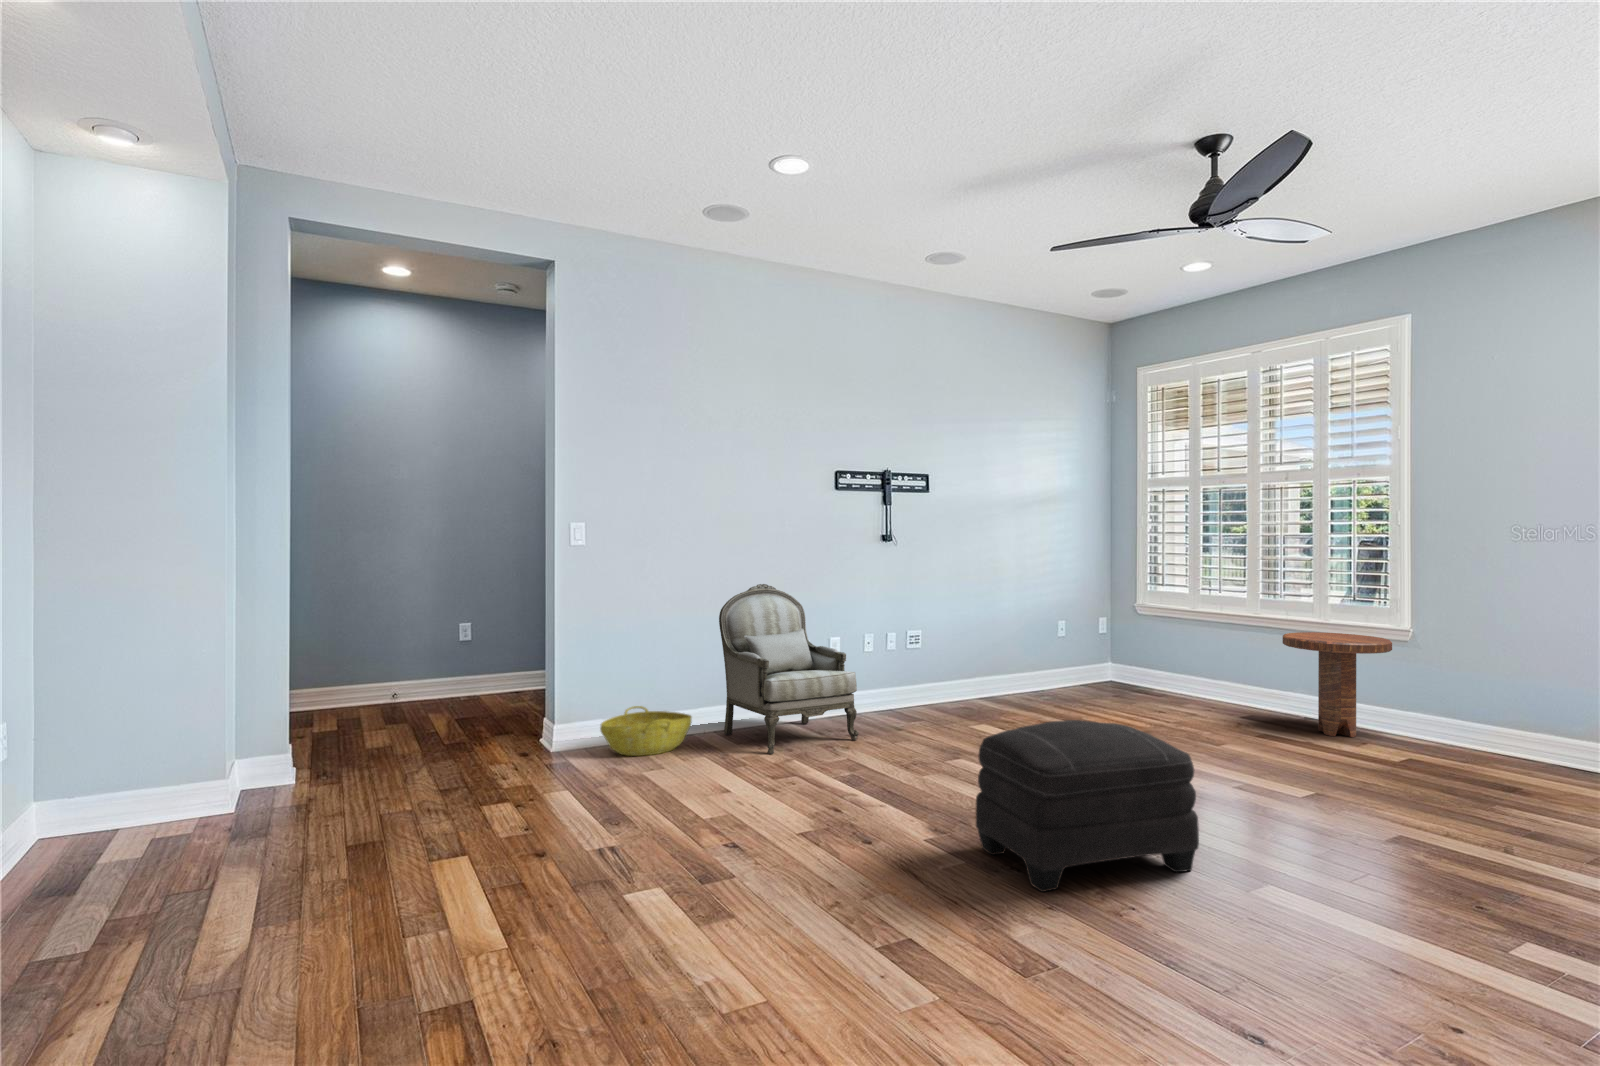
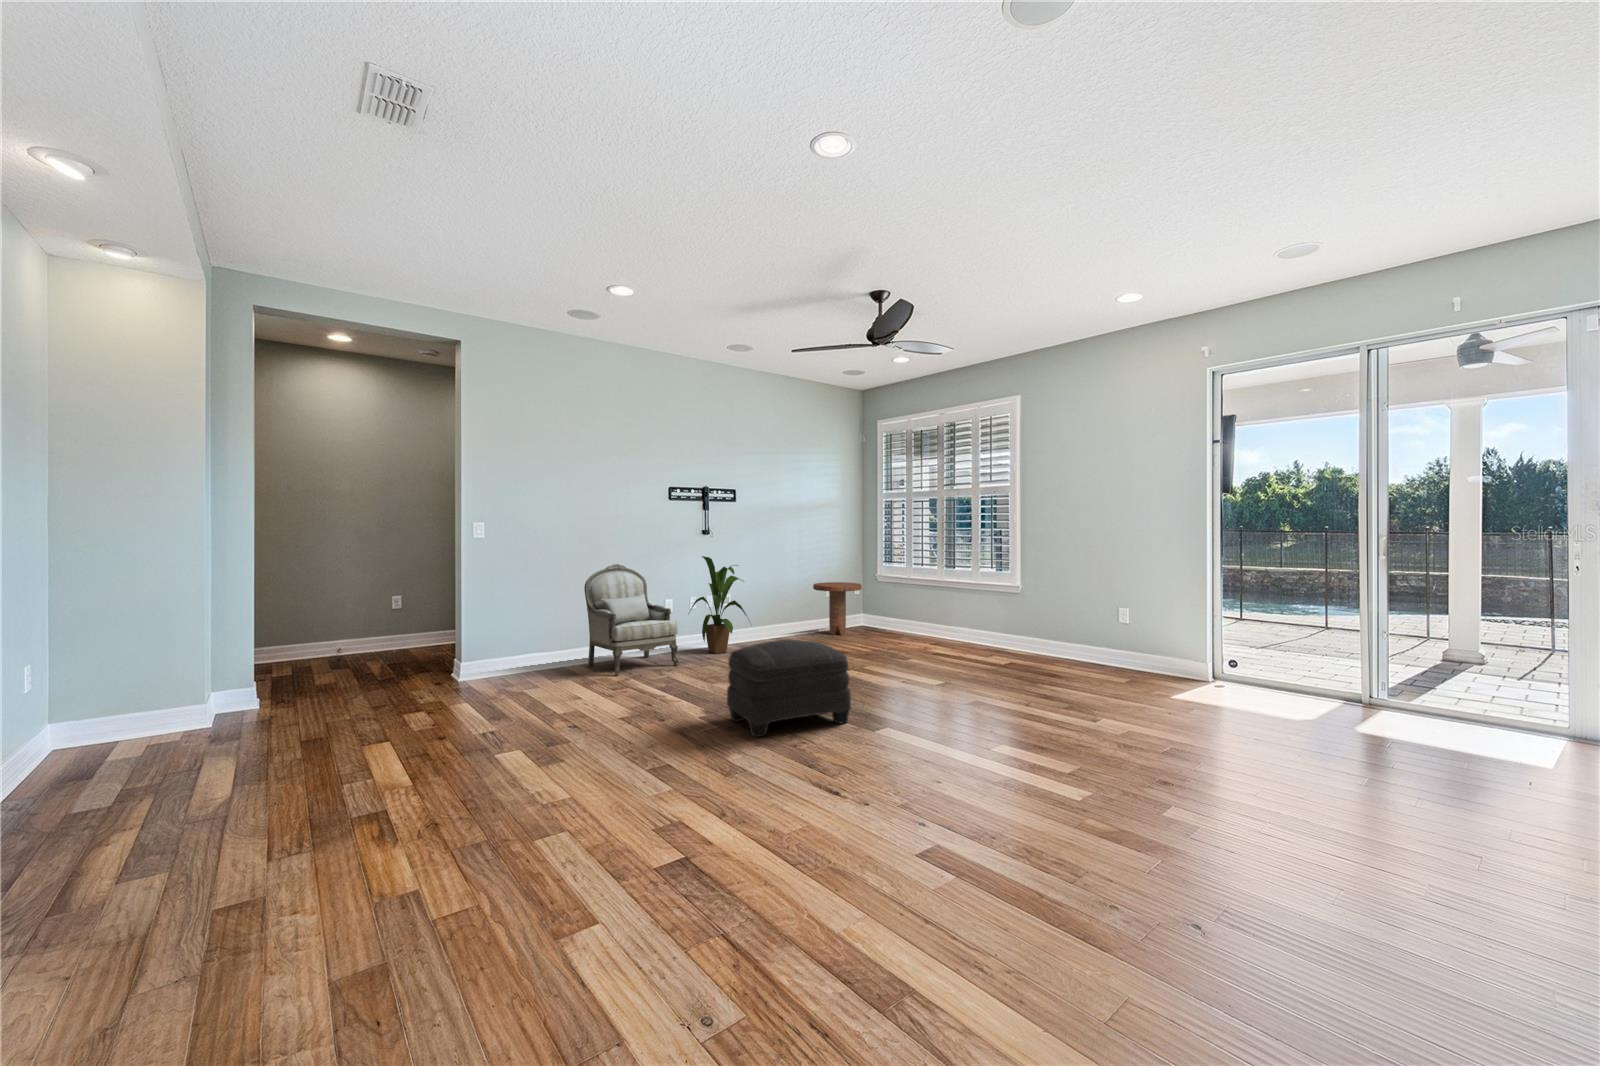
house plant: none [863,574,963,722] -> present [689,556,749,654]
side table: present [1283,632,1392,737] -> present [813,582,861,635]
basket: present [600,706,692,756] -> none [496,648,563,681]

